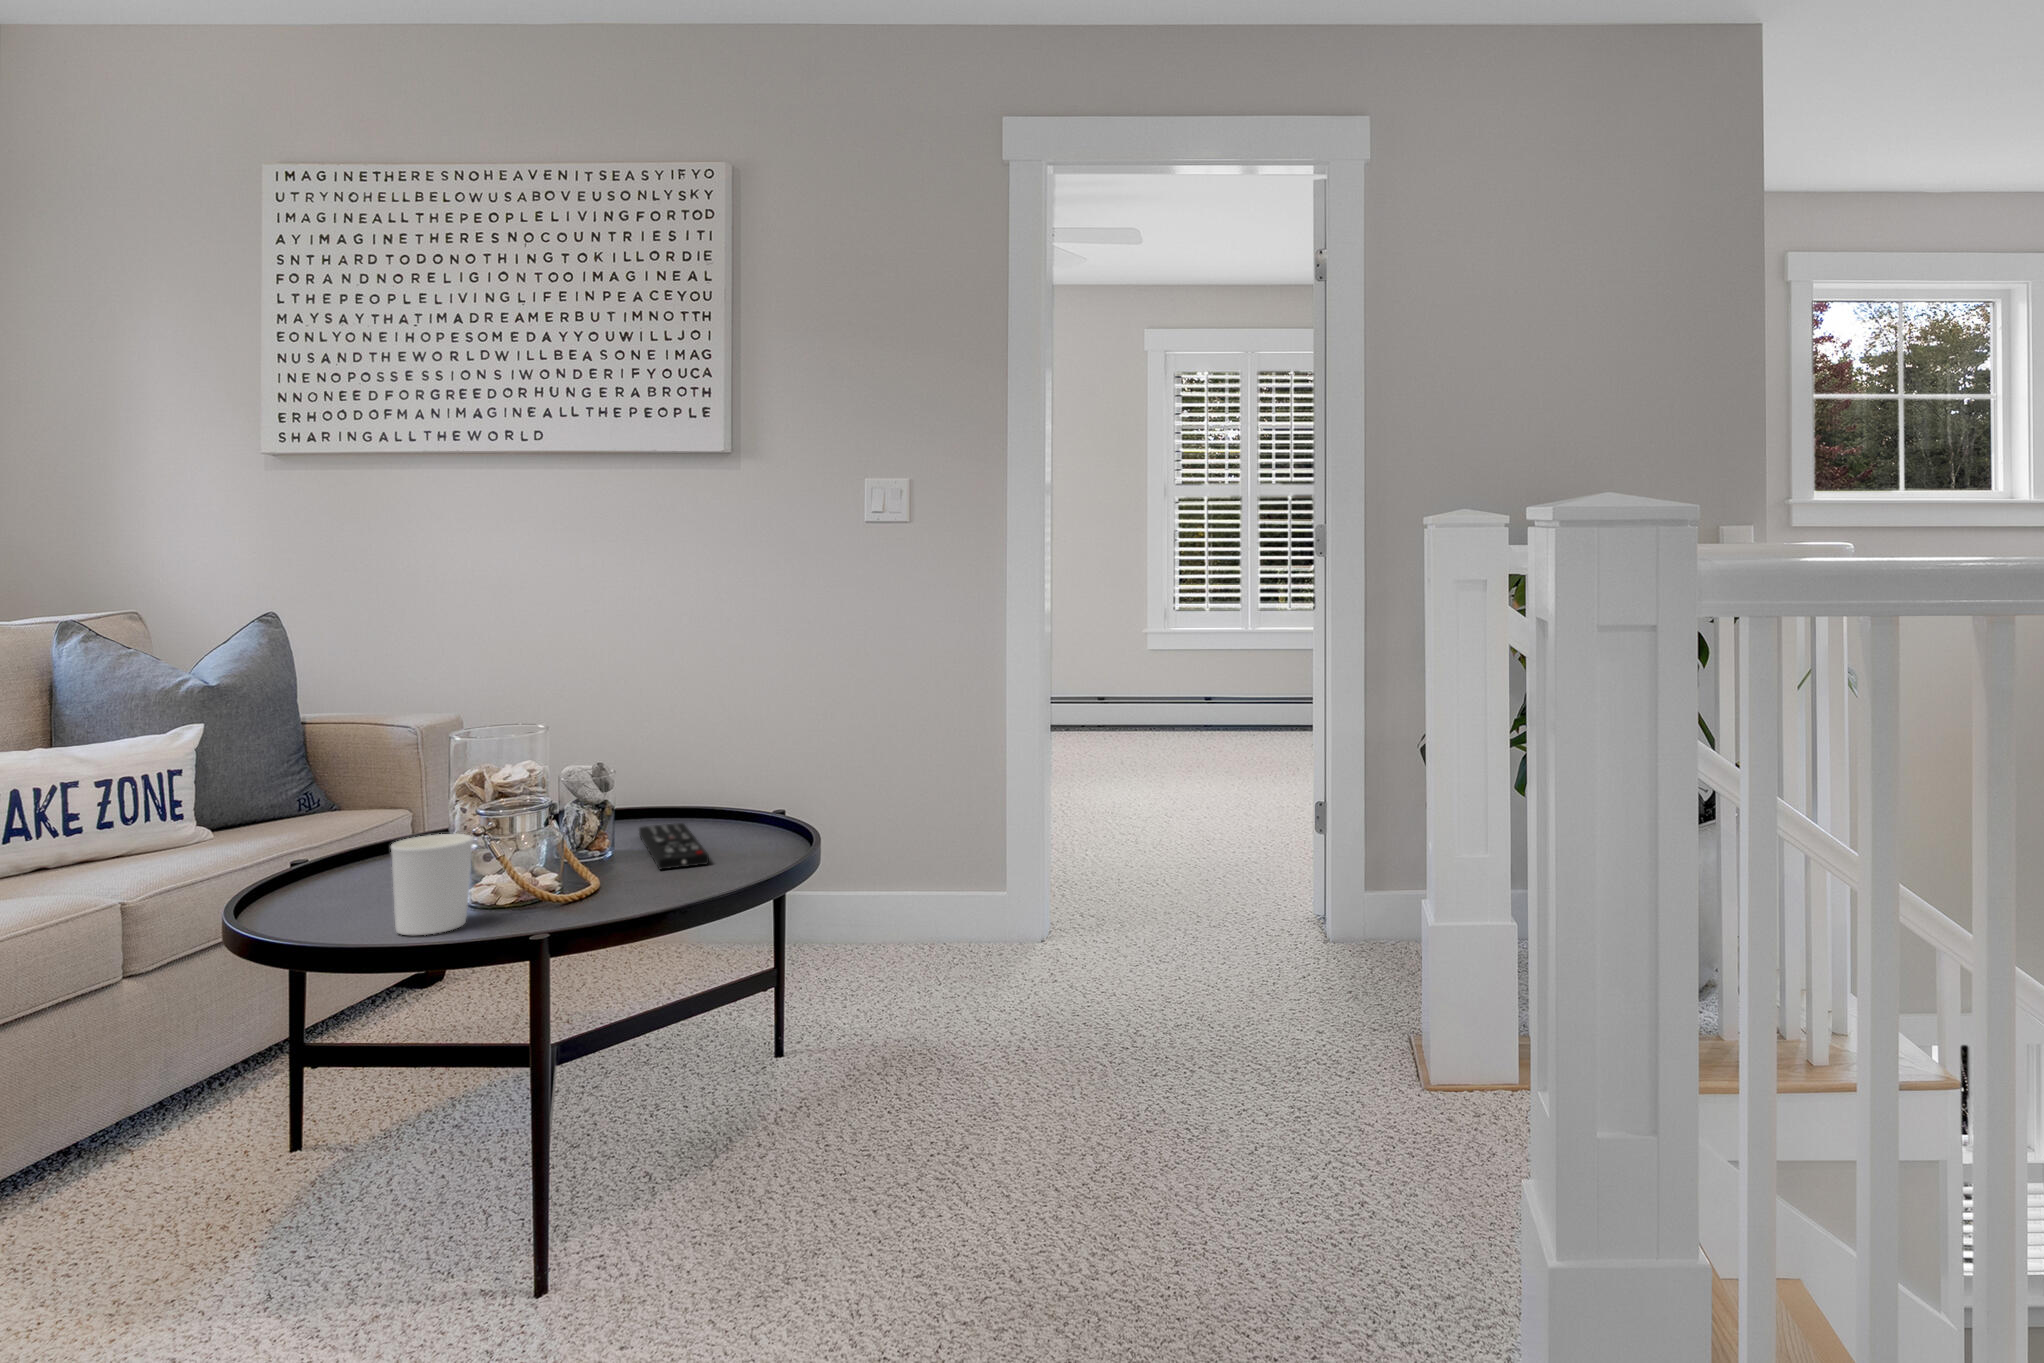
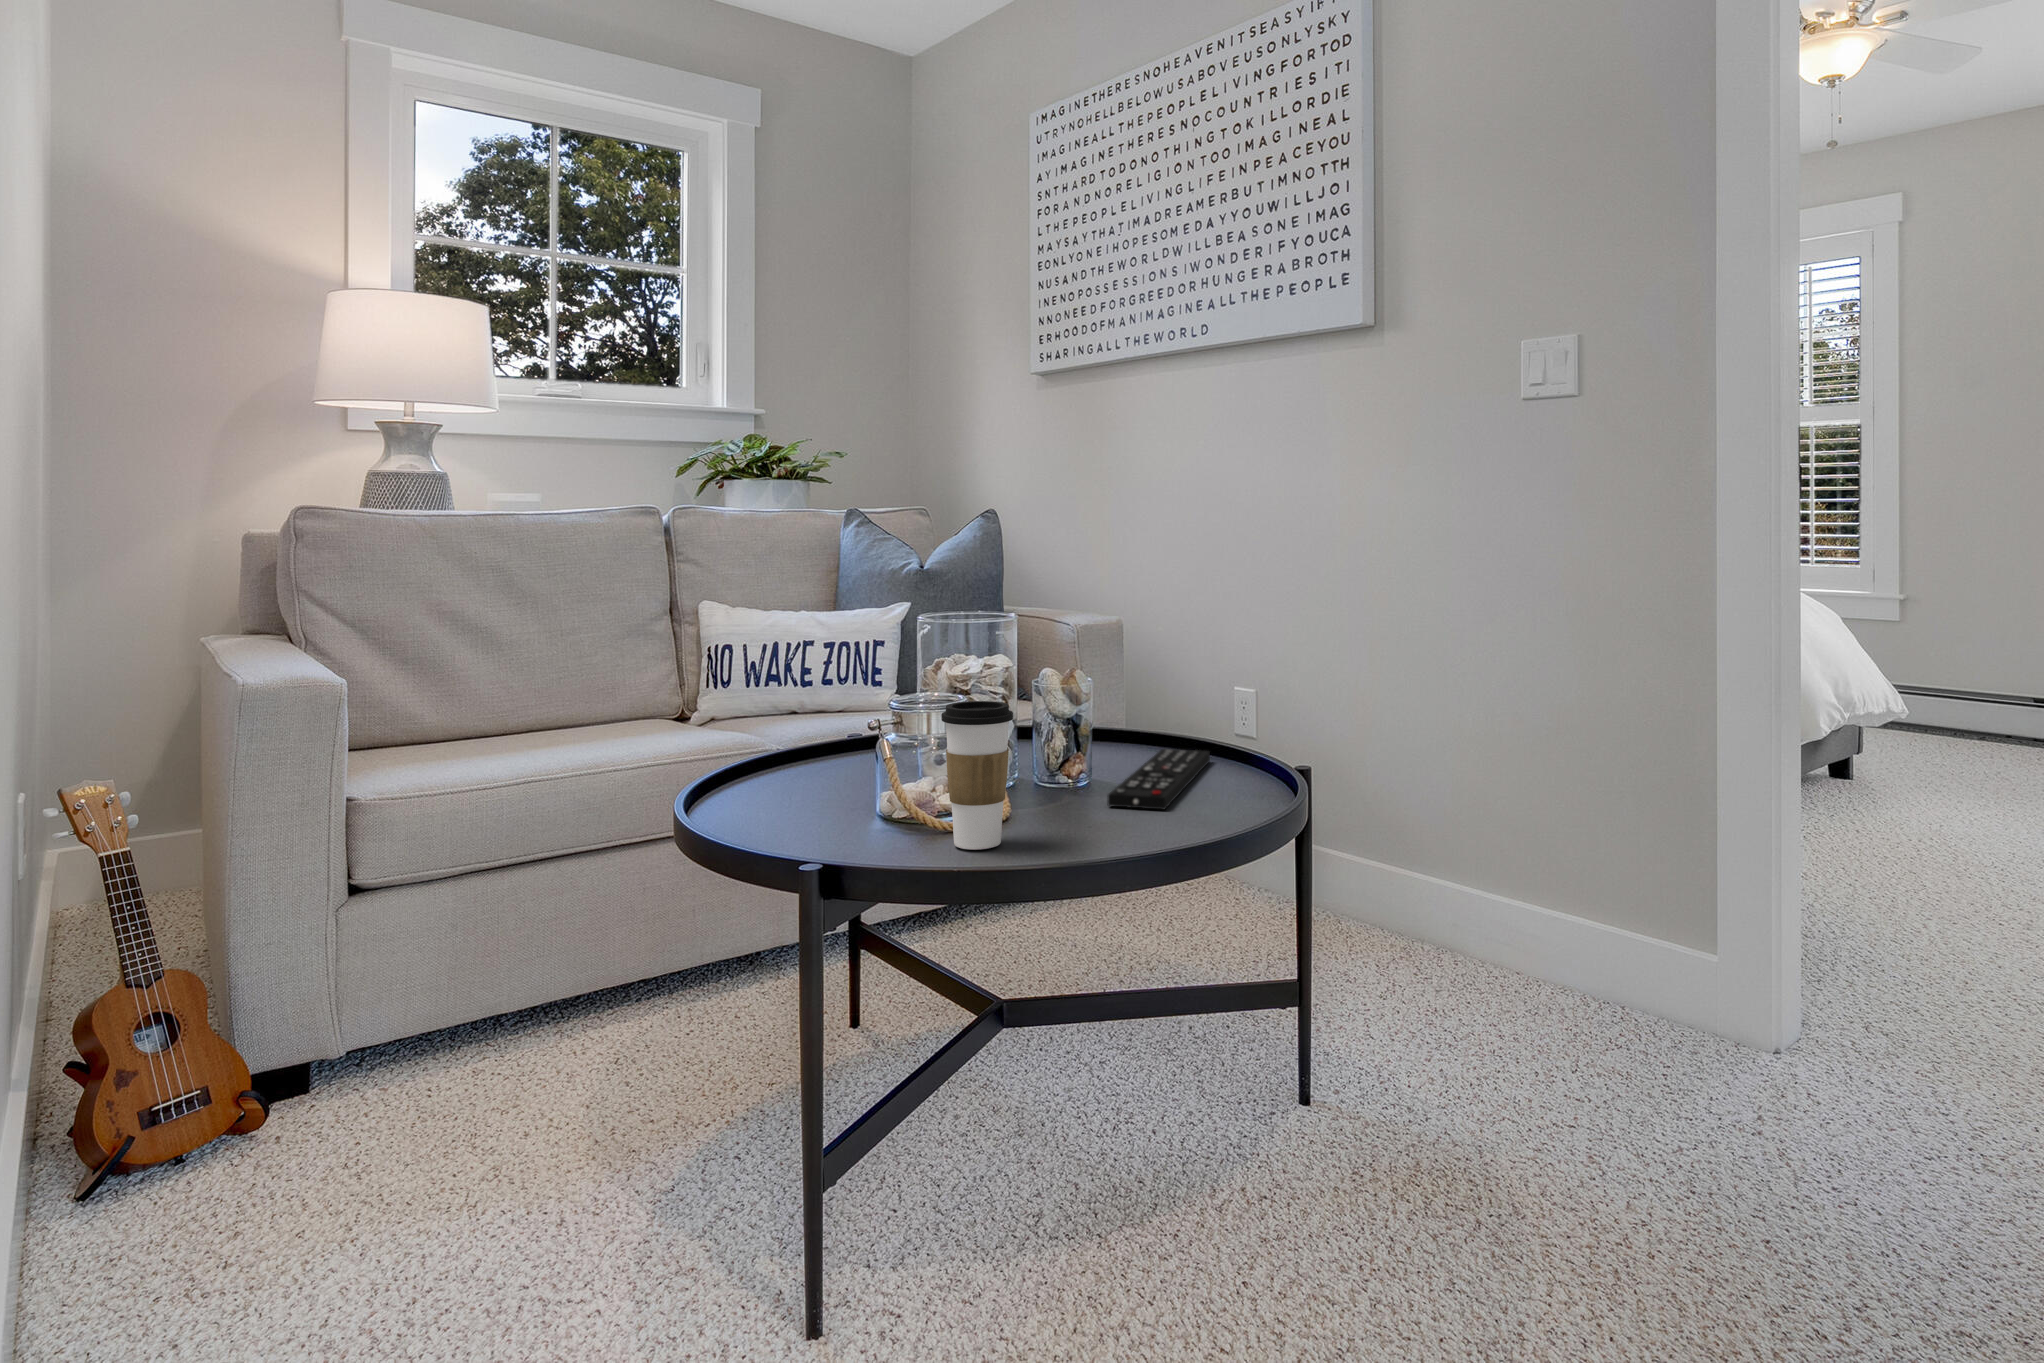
coffee cup: none [573,794,635,911] -> present [941,701,1013,850]
candle holder: present [391,834,473,935] -> none [768,725,853,840]

